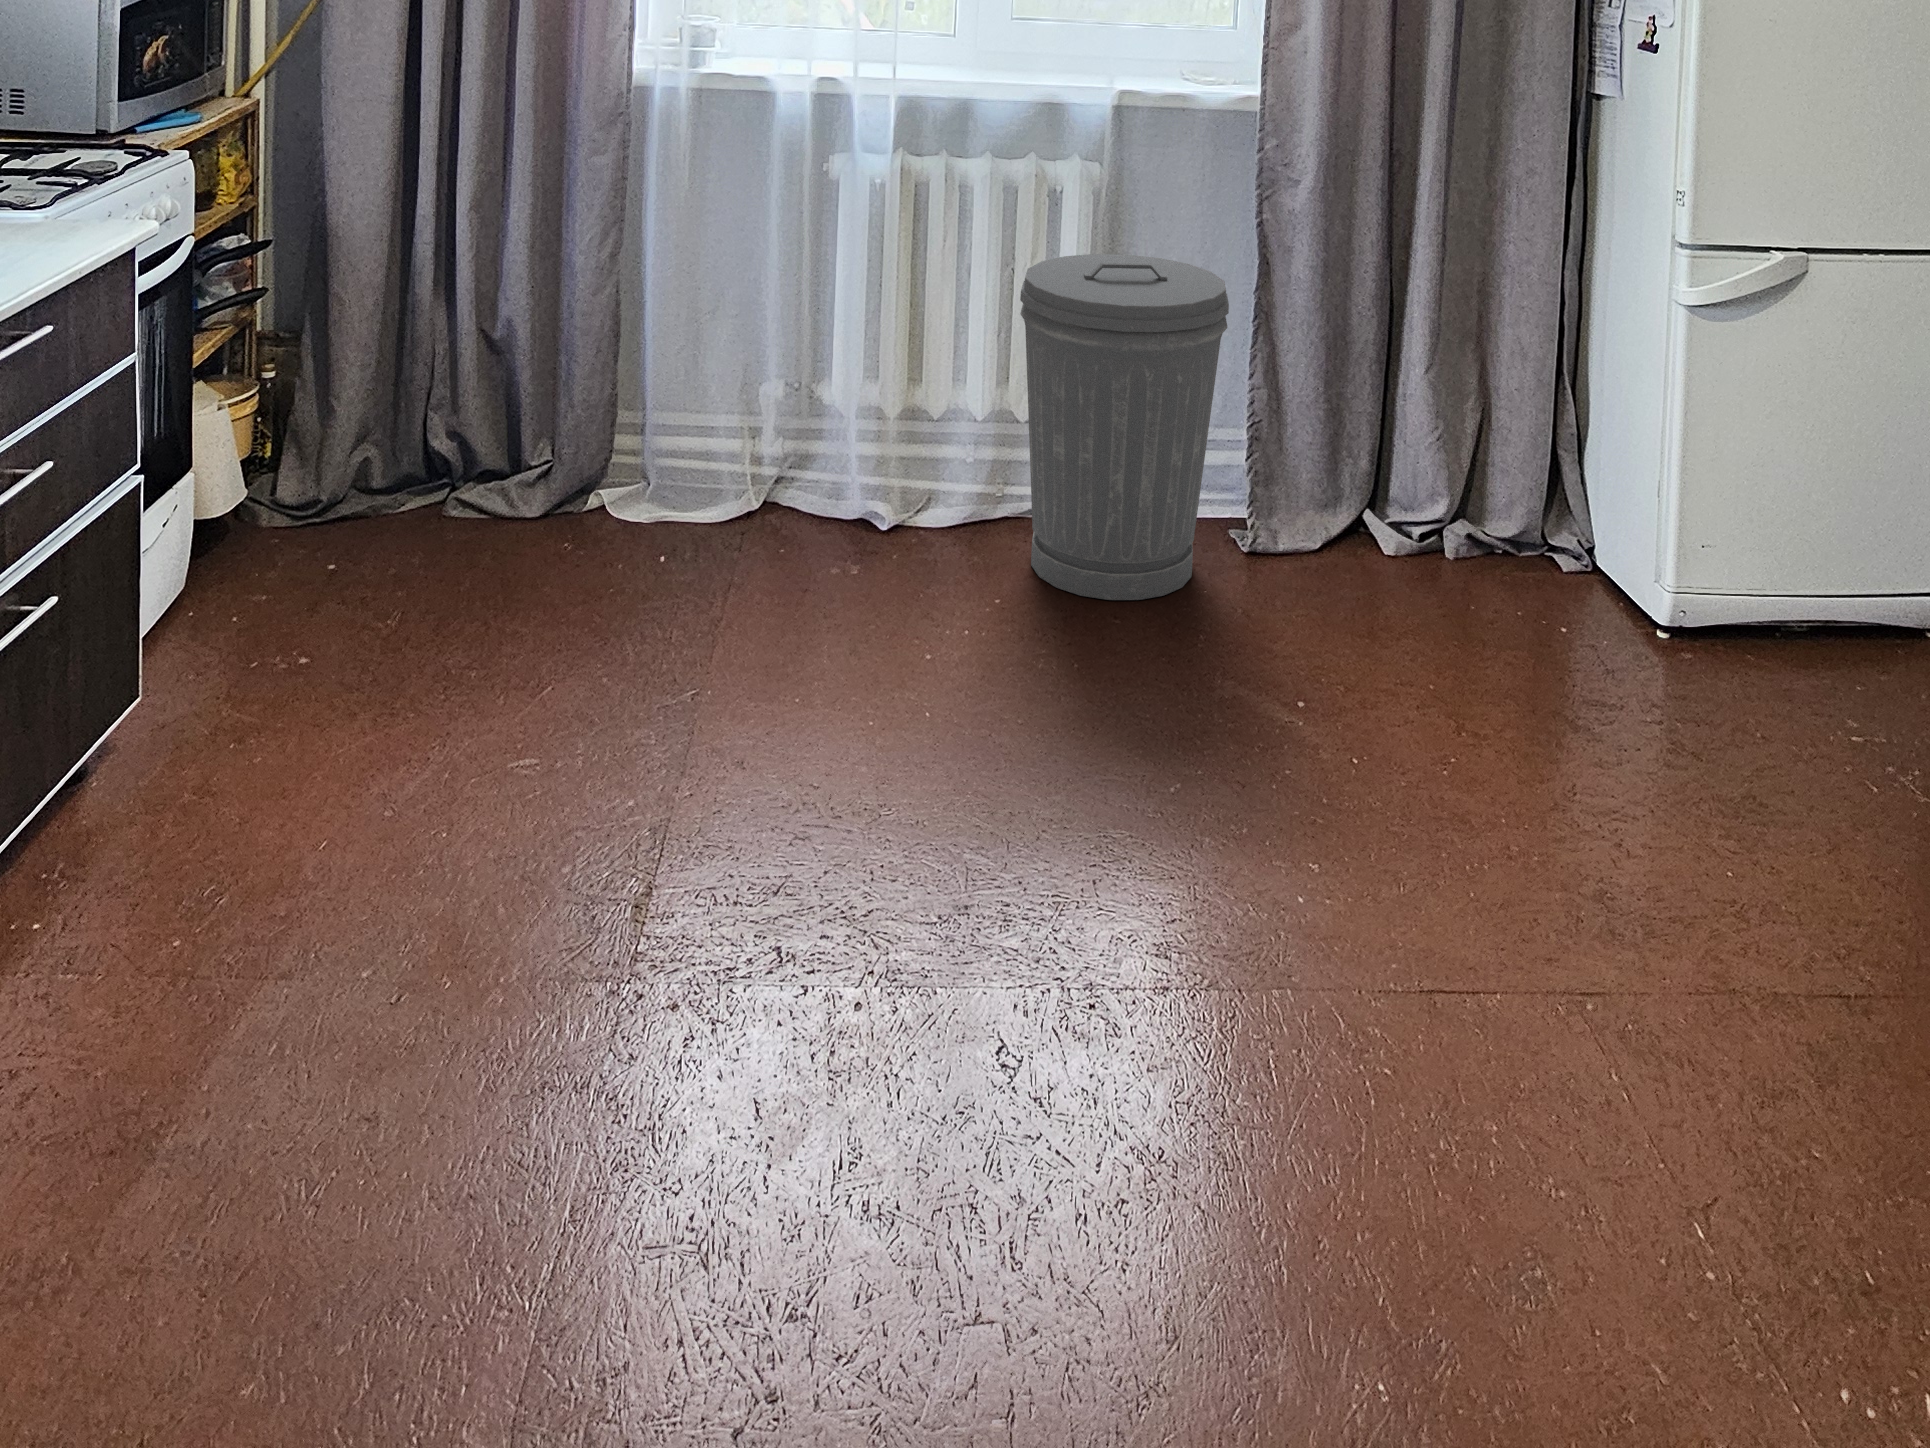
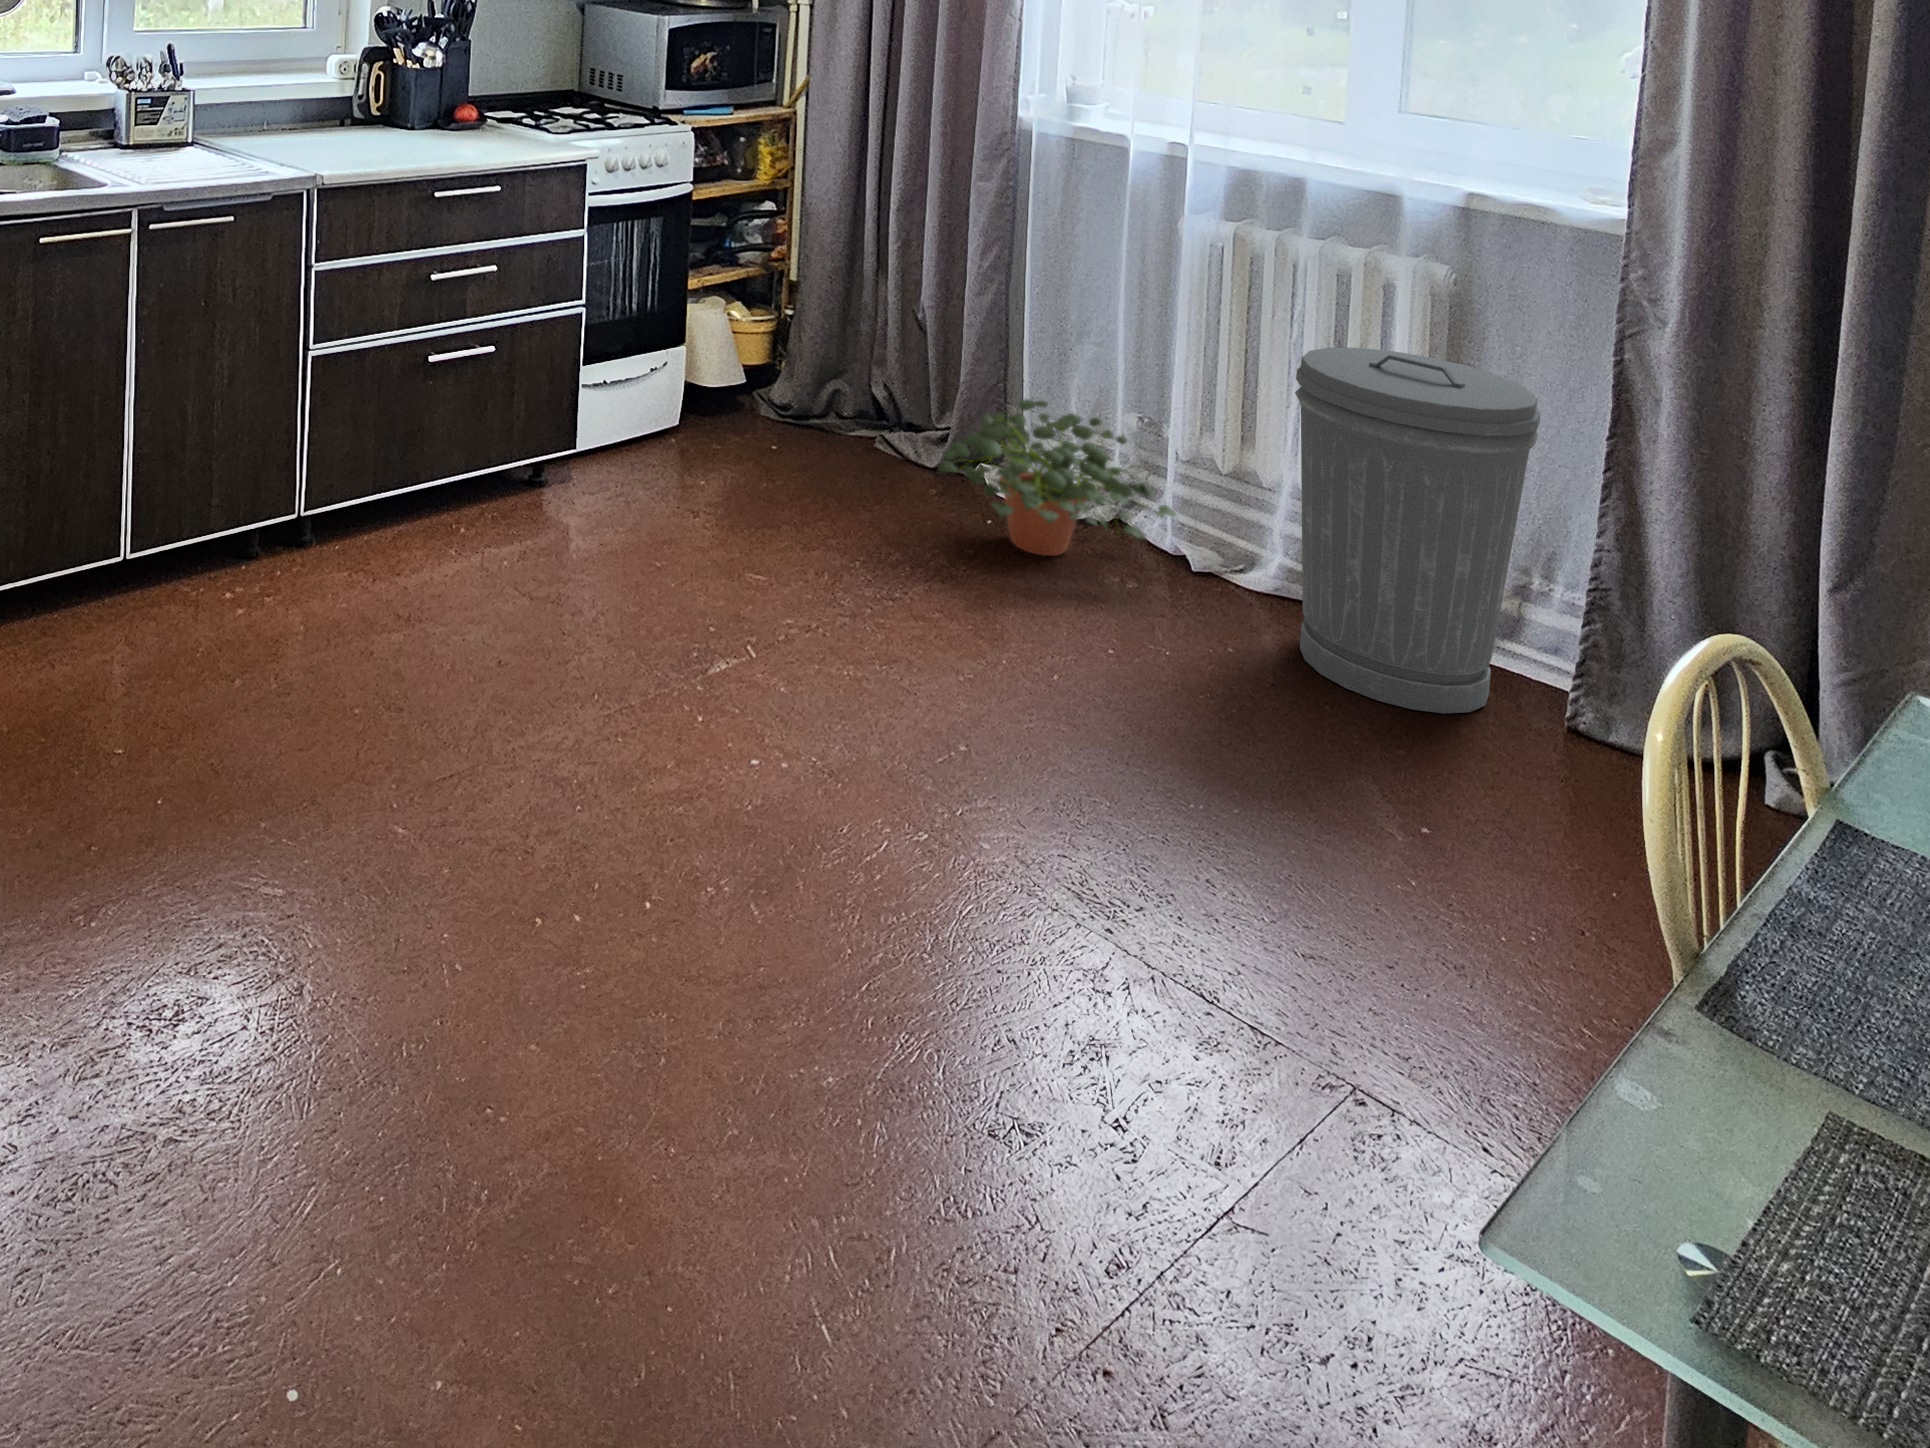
potted plant: none [636,402,890,586] -> present [938,399,1176,556]

